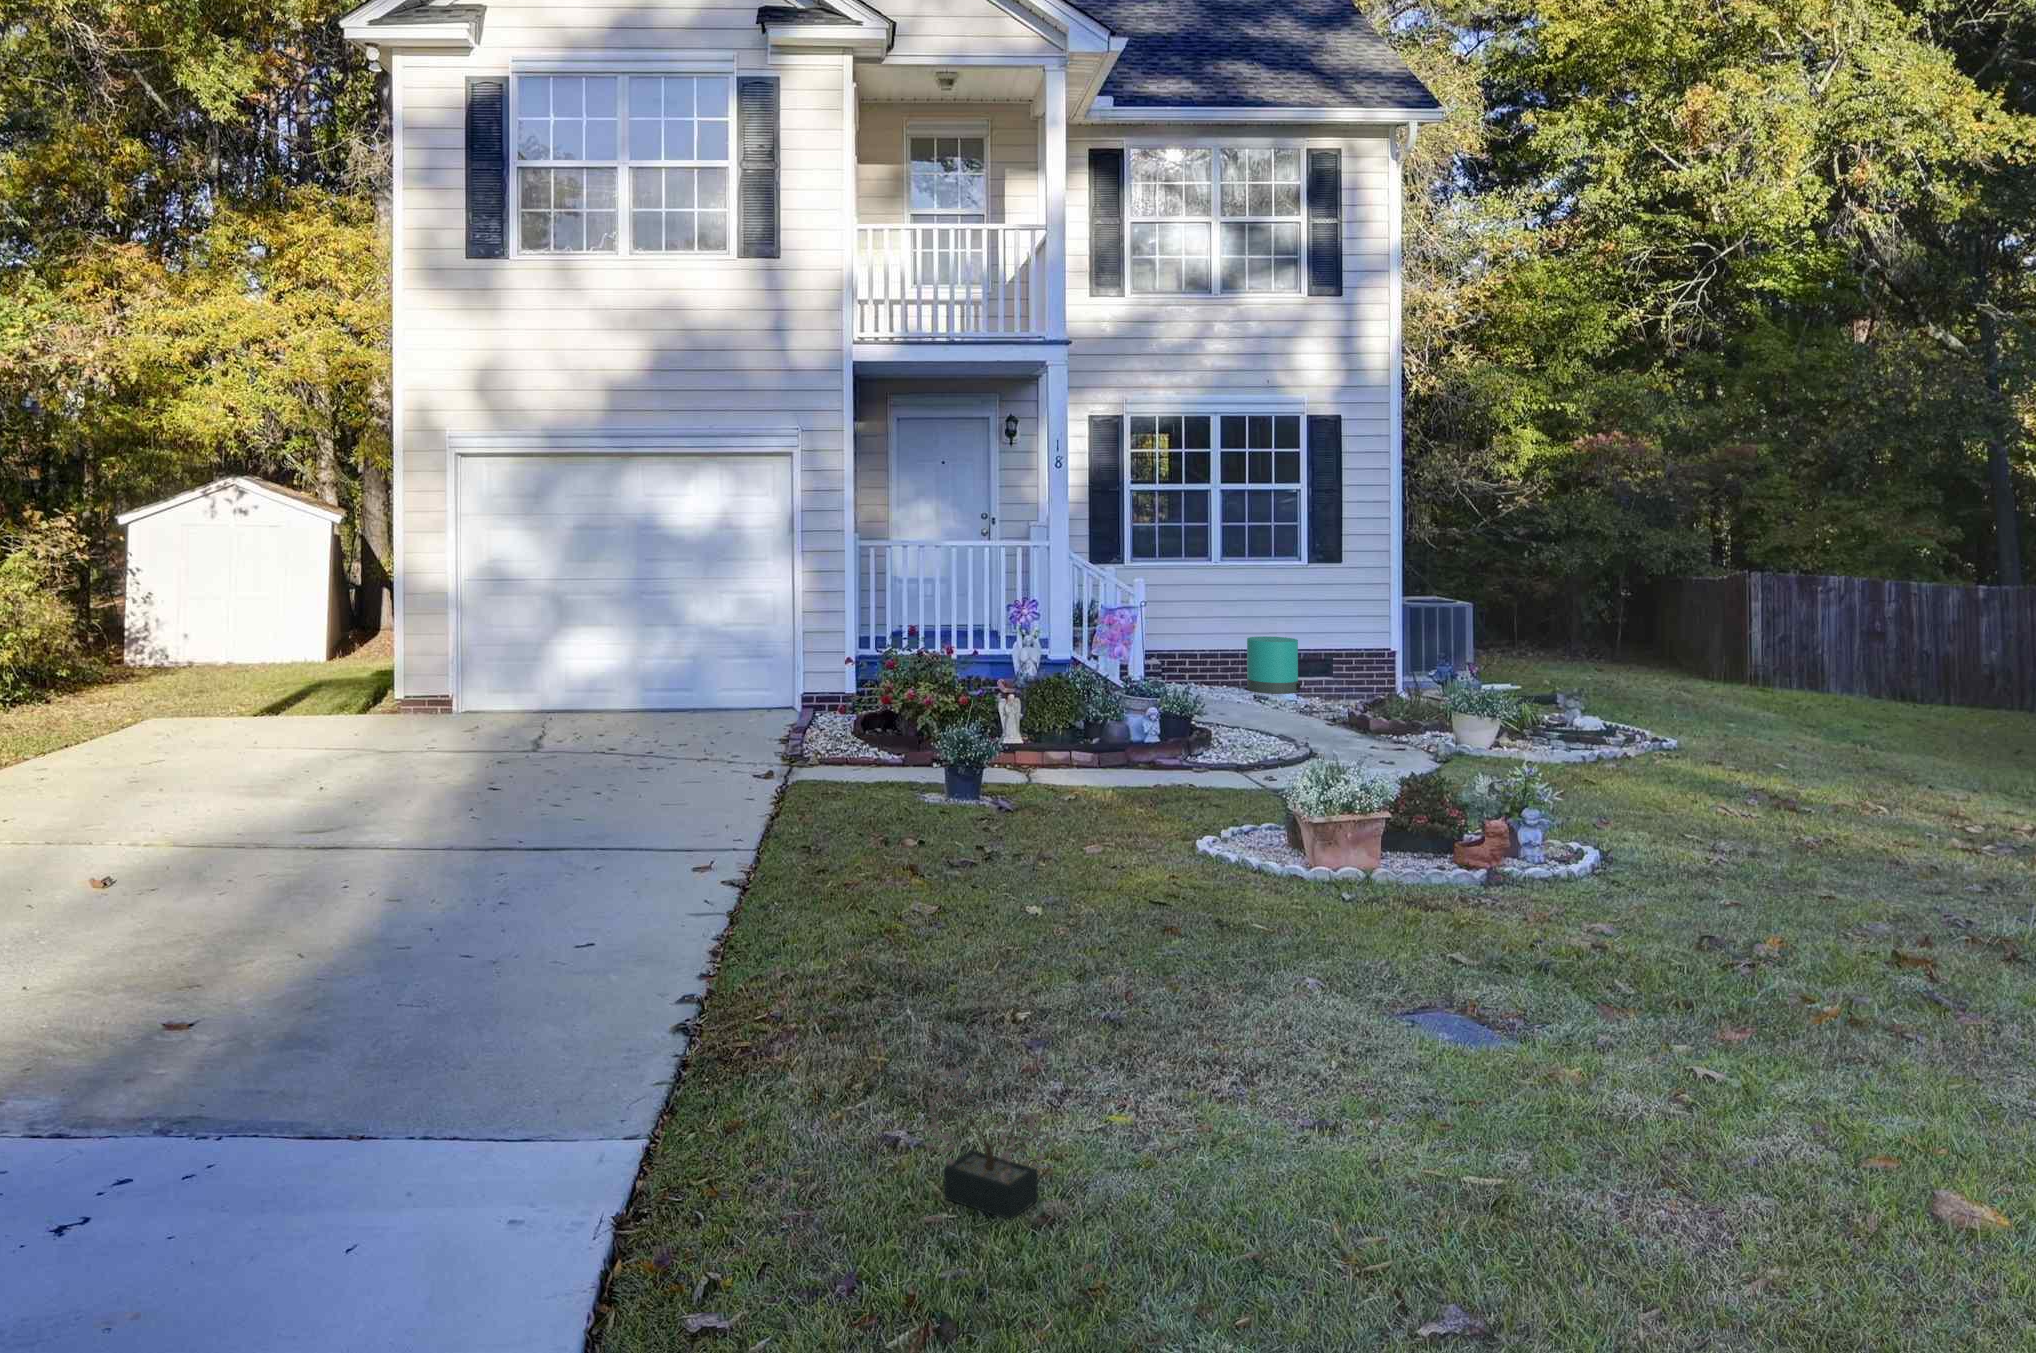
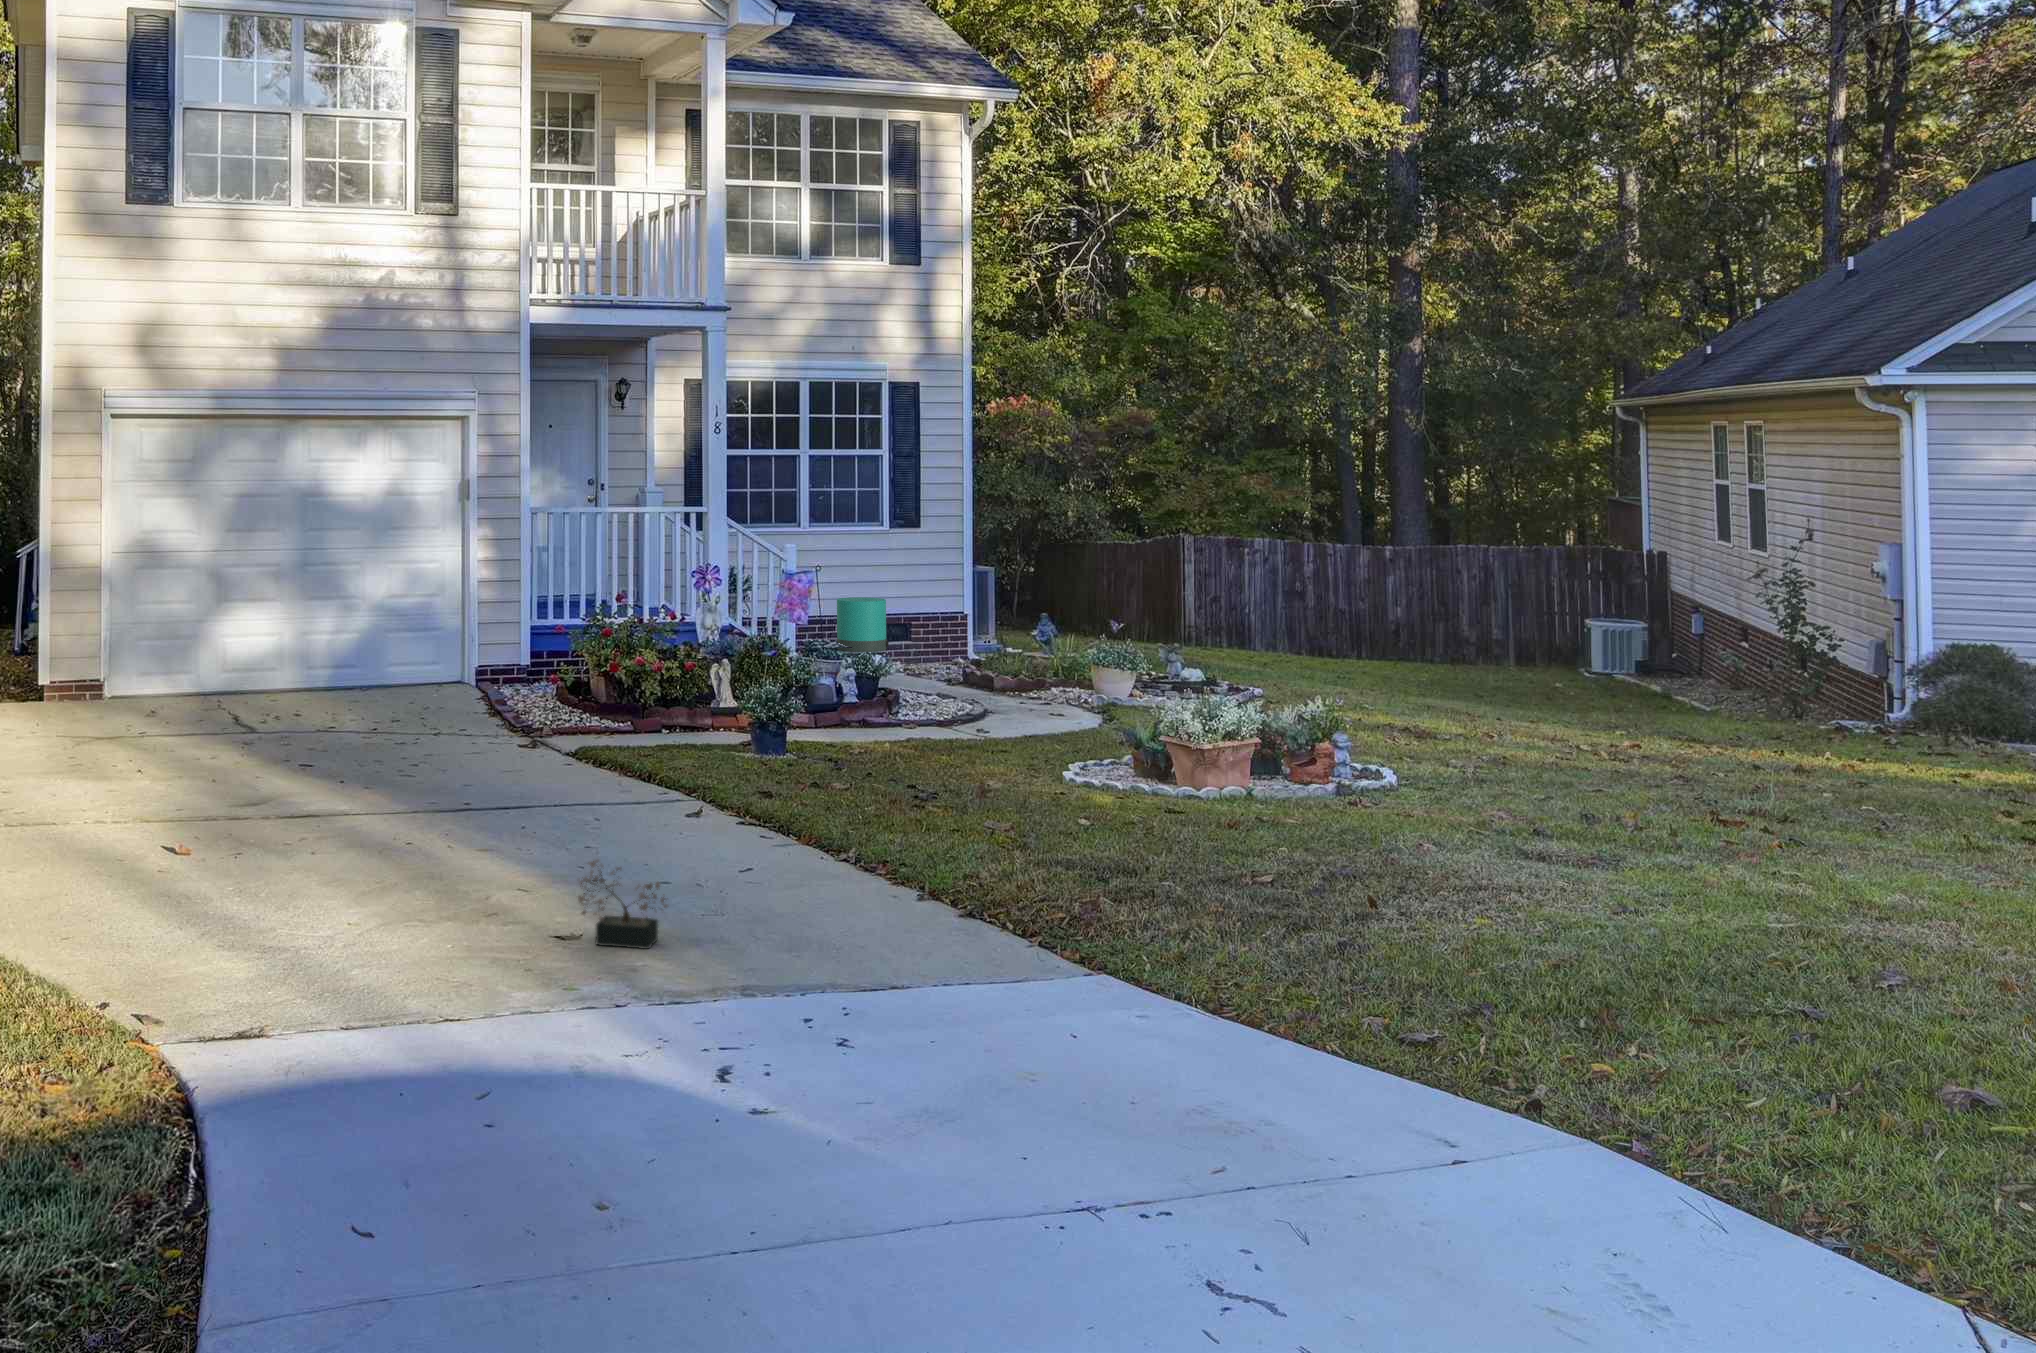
decorative plant: present [919,1065,1054,1219] -> present [578,860,668,949]

